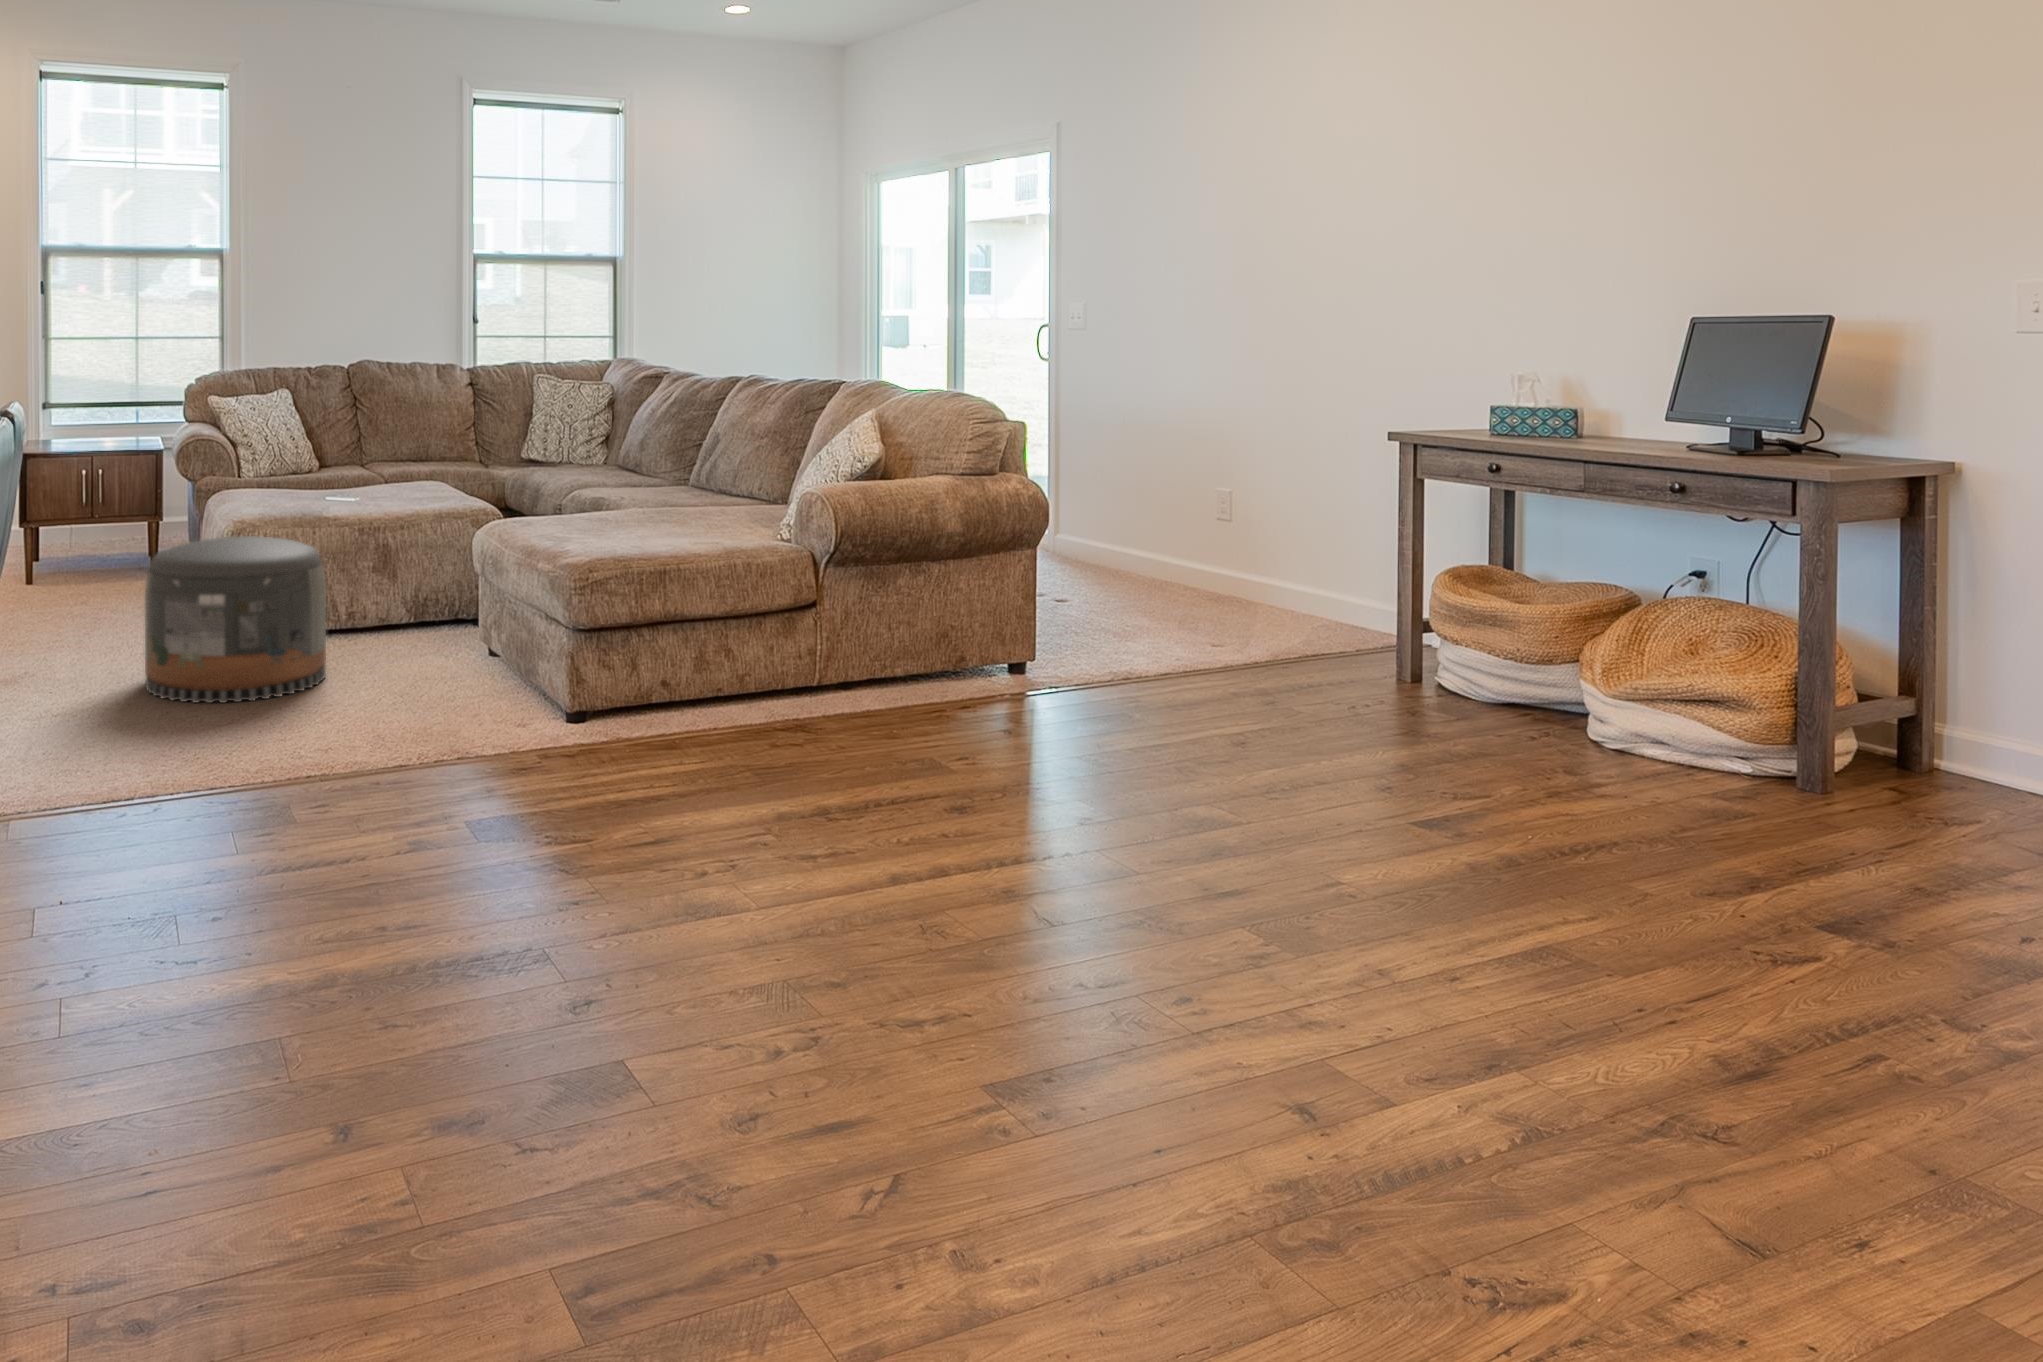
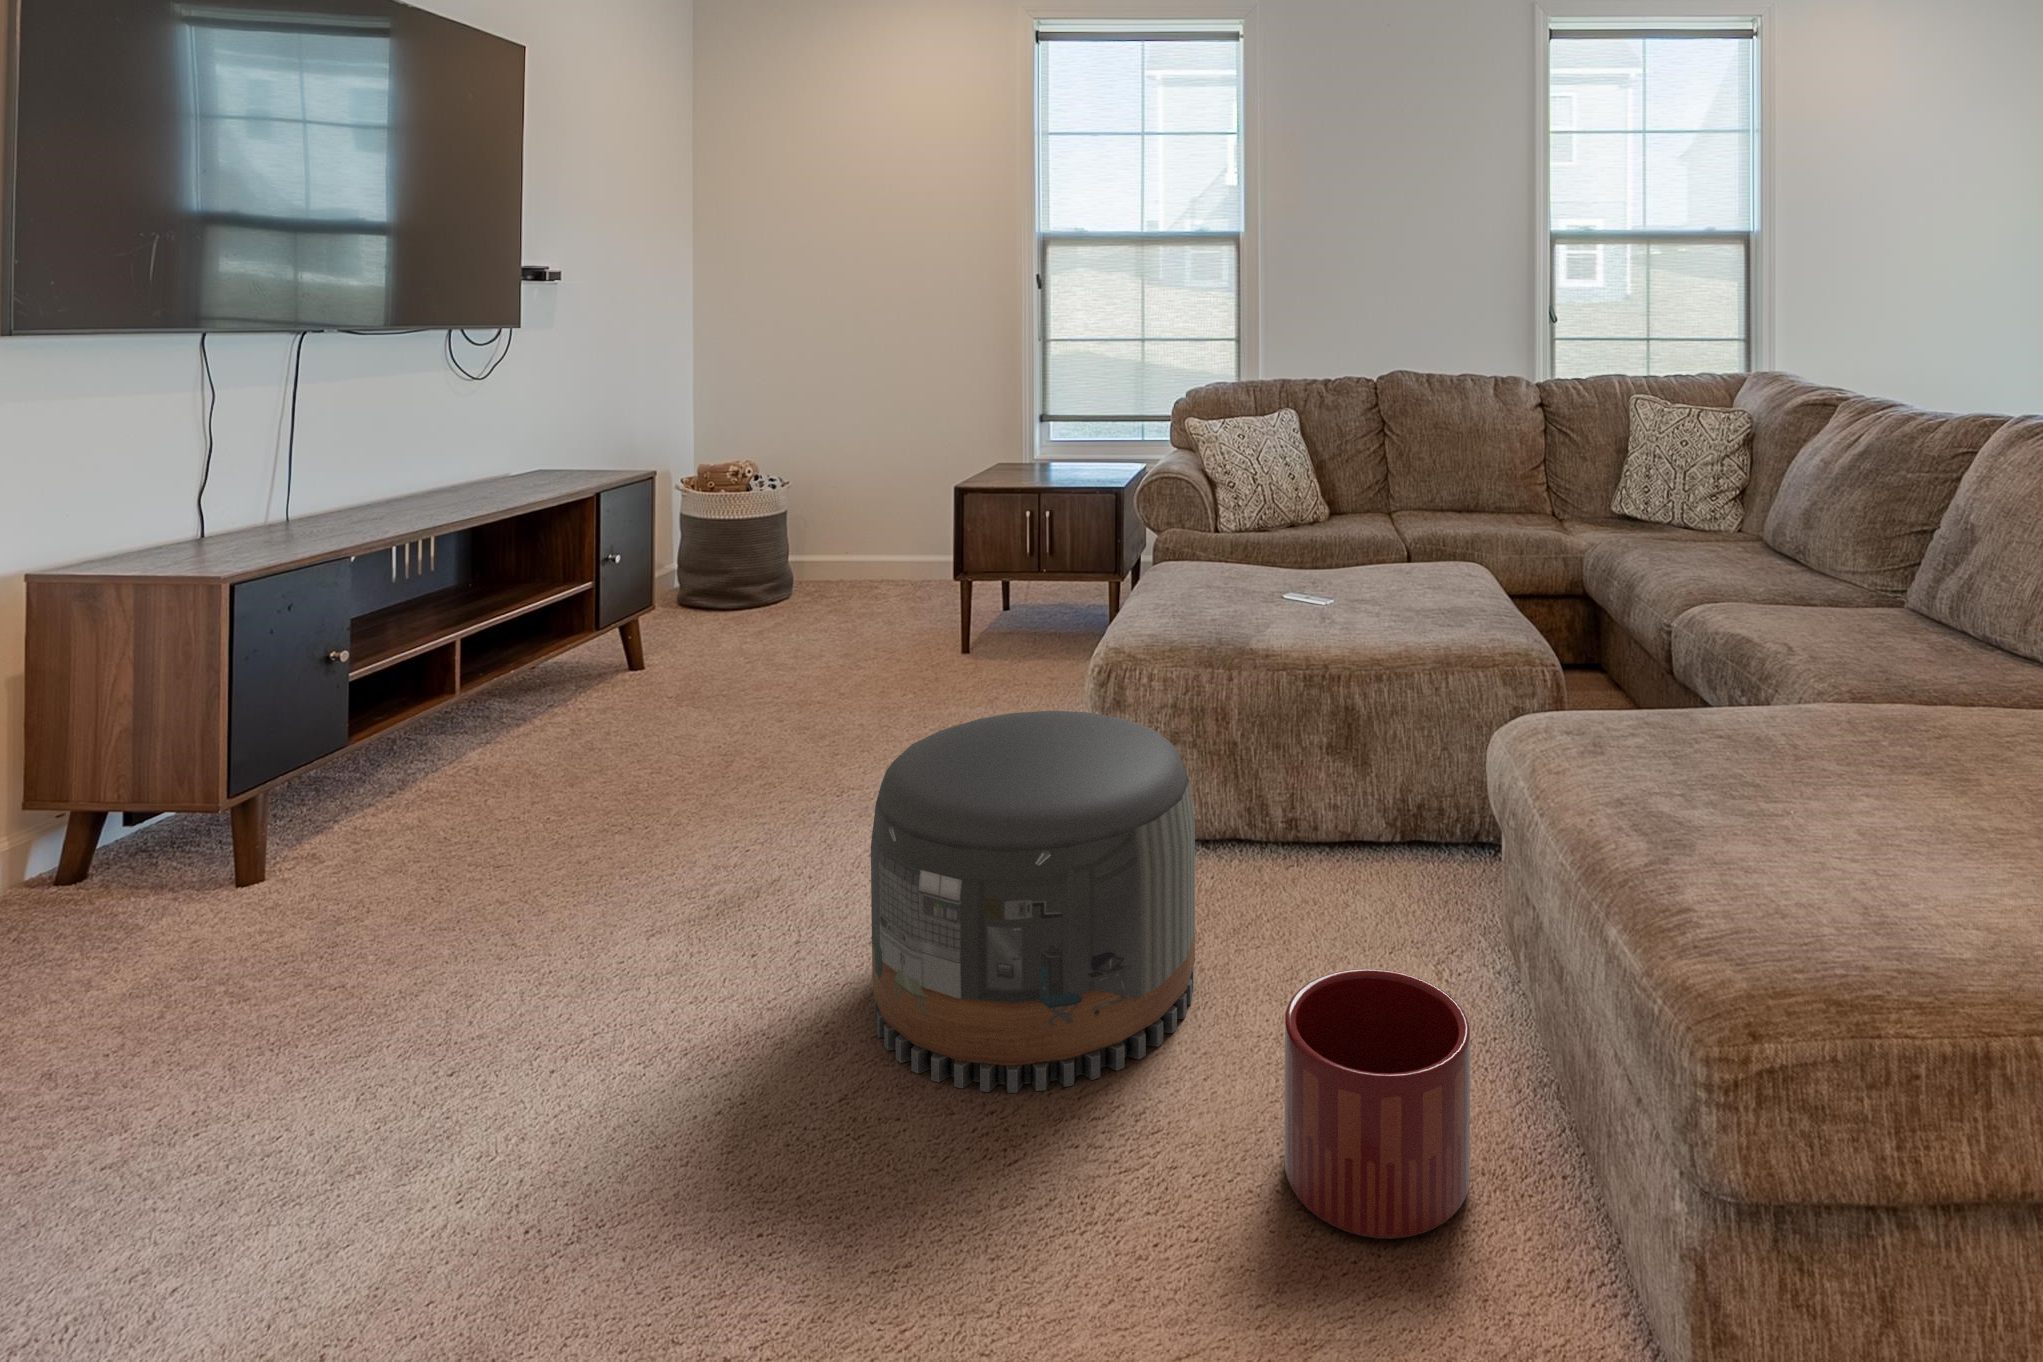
planter: none [399,615,482,704] -> present [1284,969,1470,1239]

